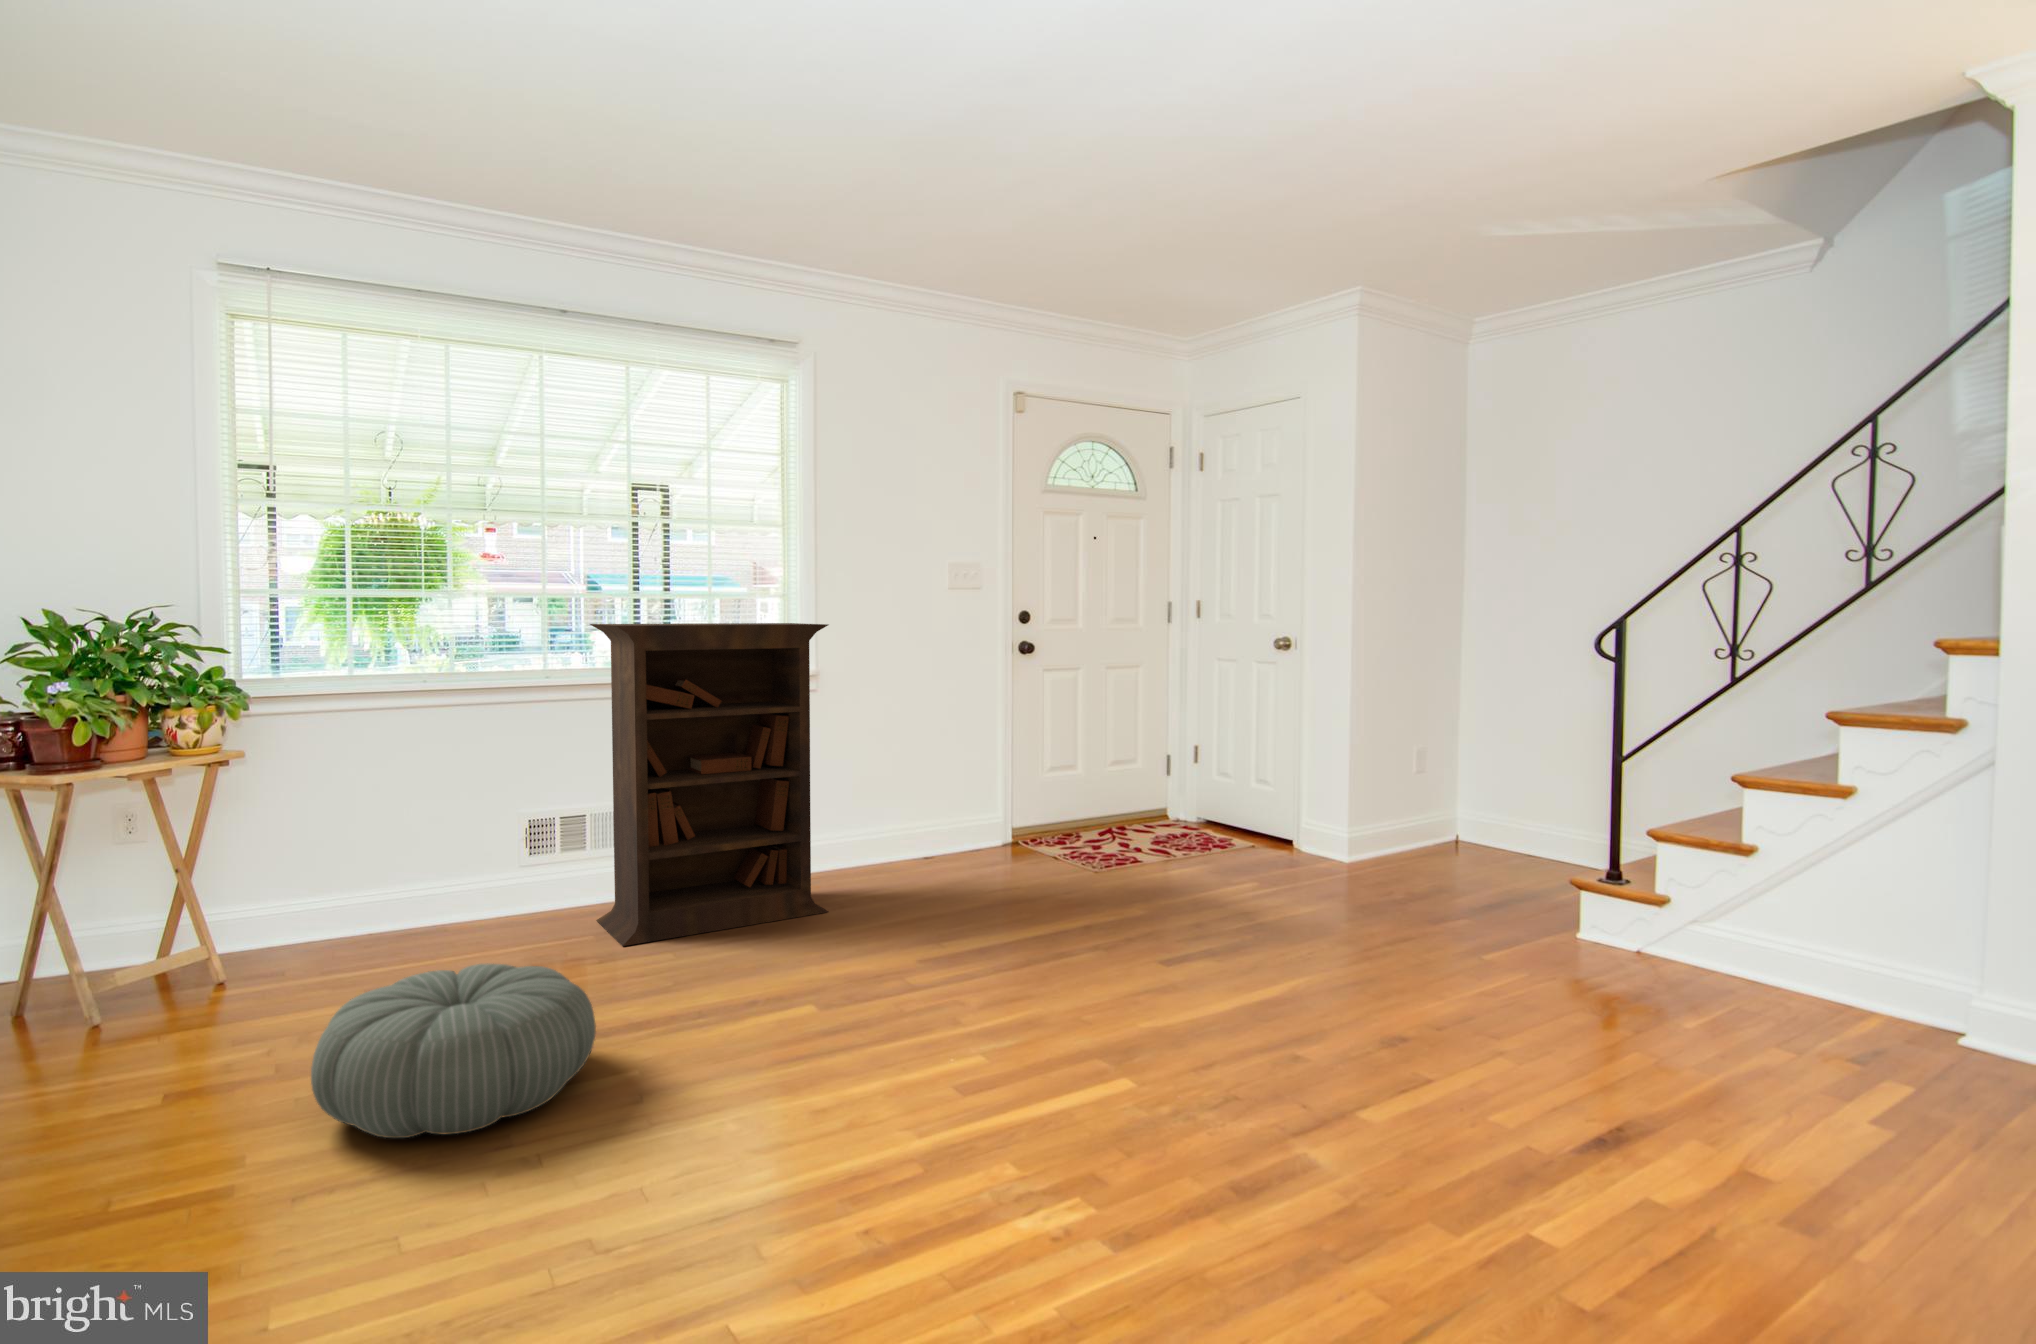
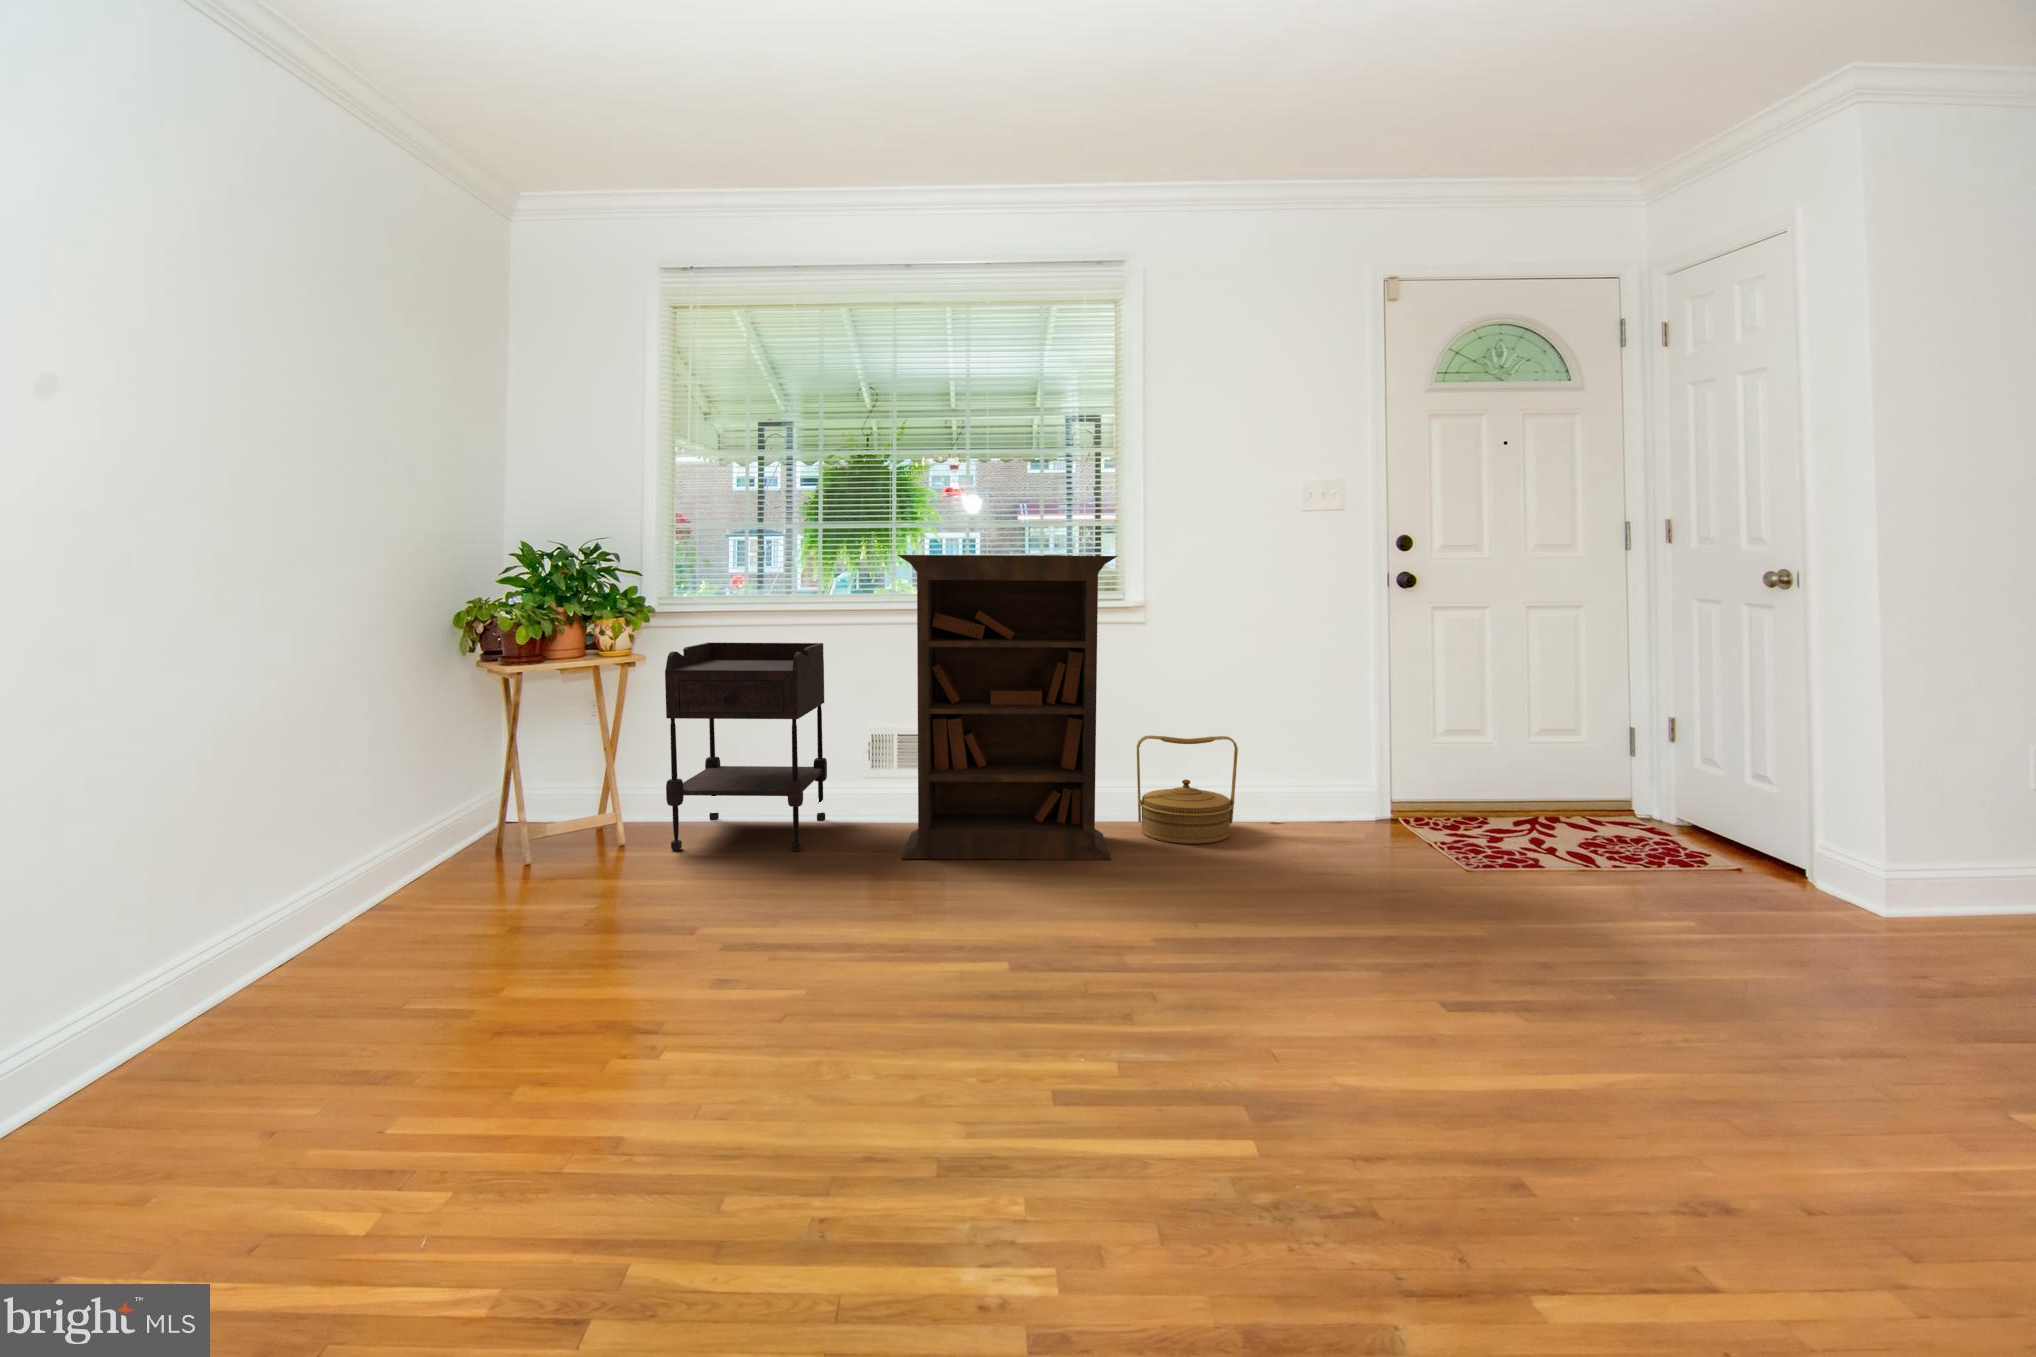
side table: none [308,721,494,986] -> present [665,643,827,851]
woven basket: none [818,785,906,889] -> present [1136,735,1238,844]
pouf: present [311,964,596,1138] -> none [506,848,745,993]

